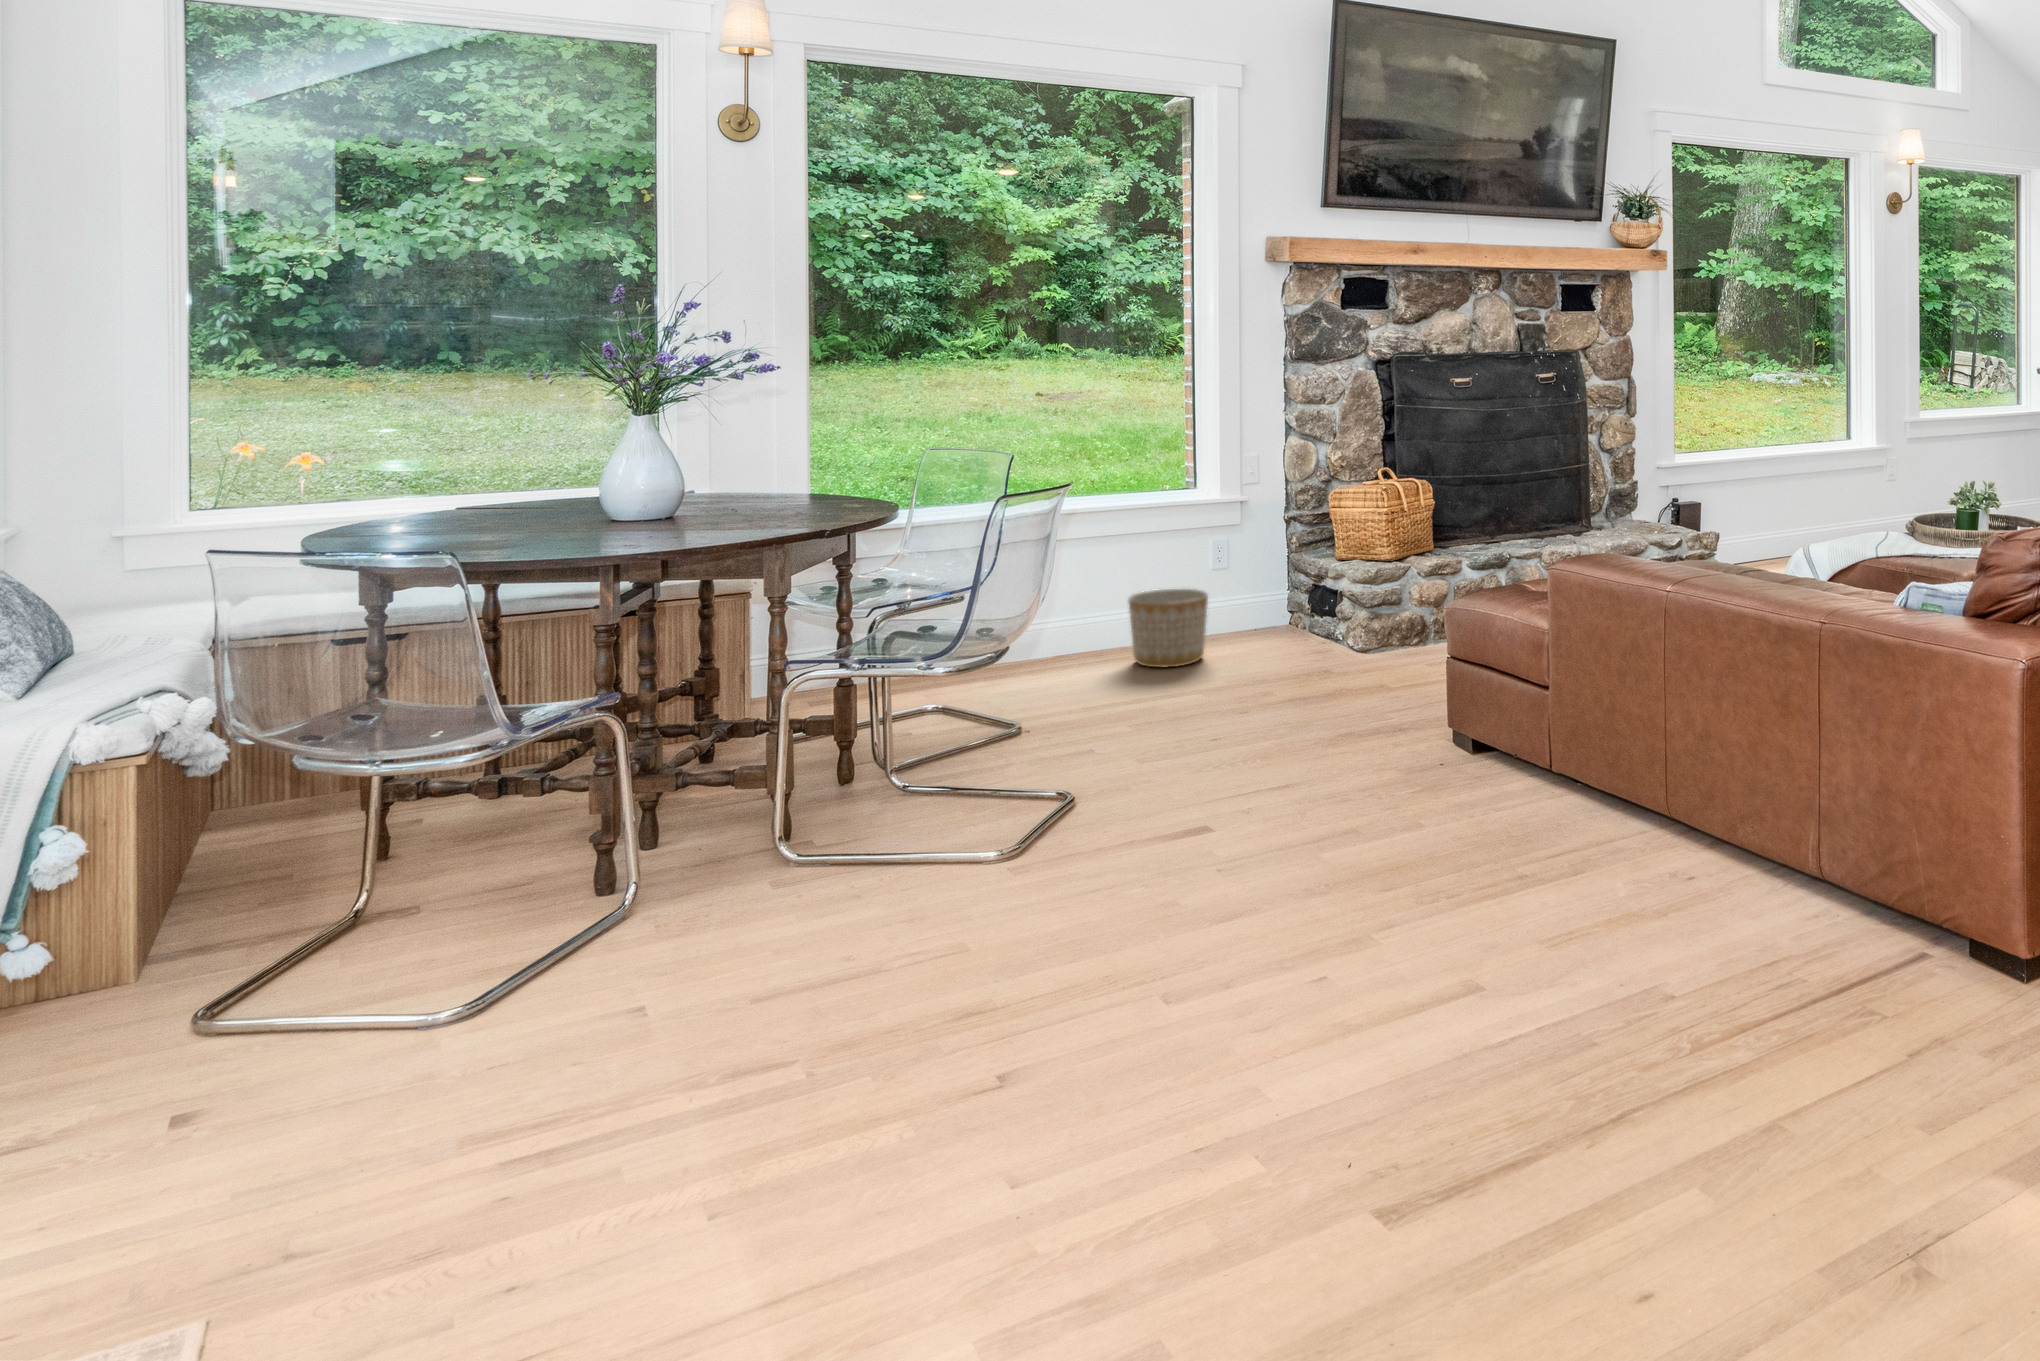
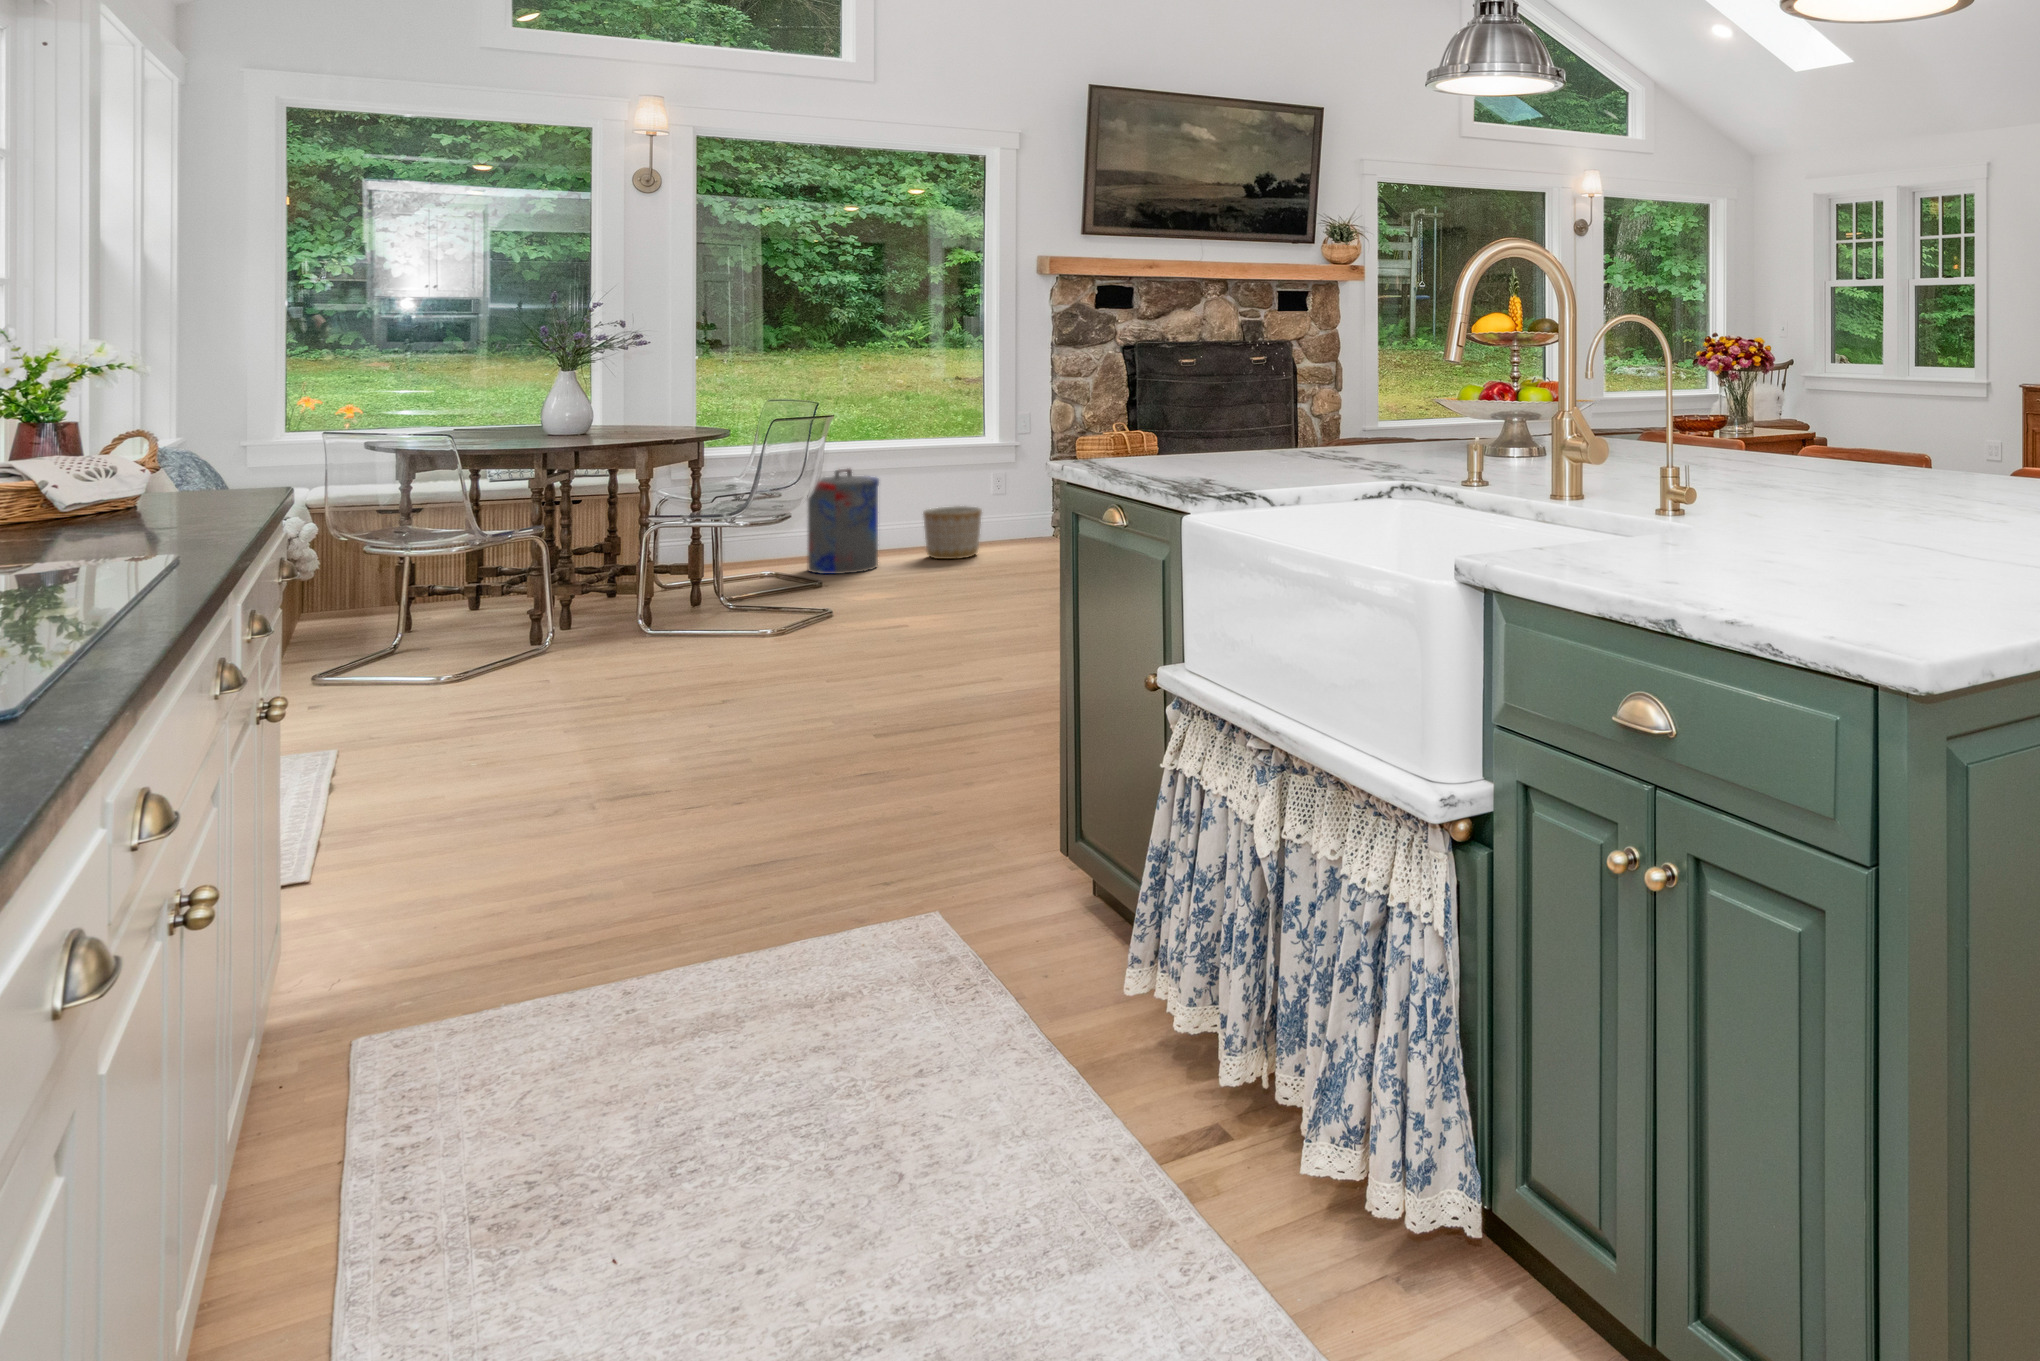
trash can: none [974,544,1076,702] -> present [808,469,879,574]

